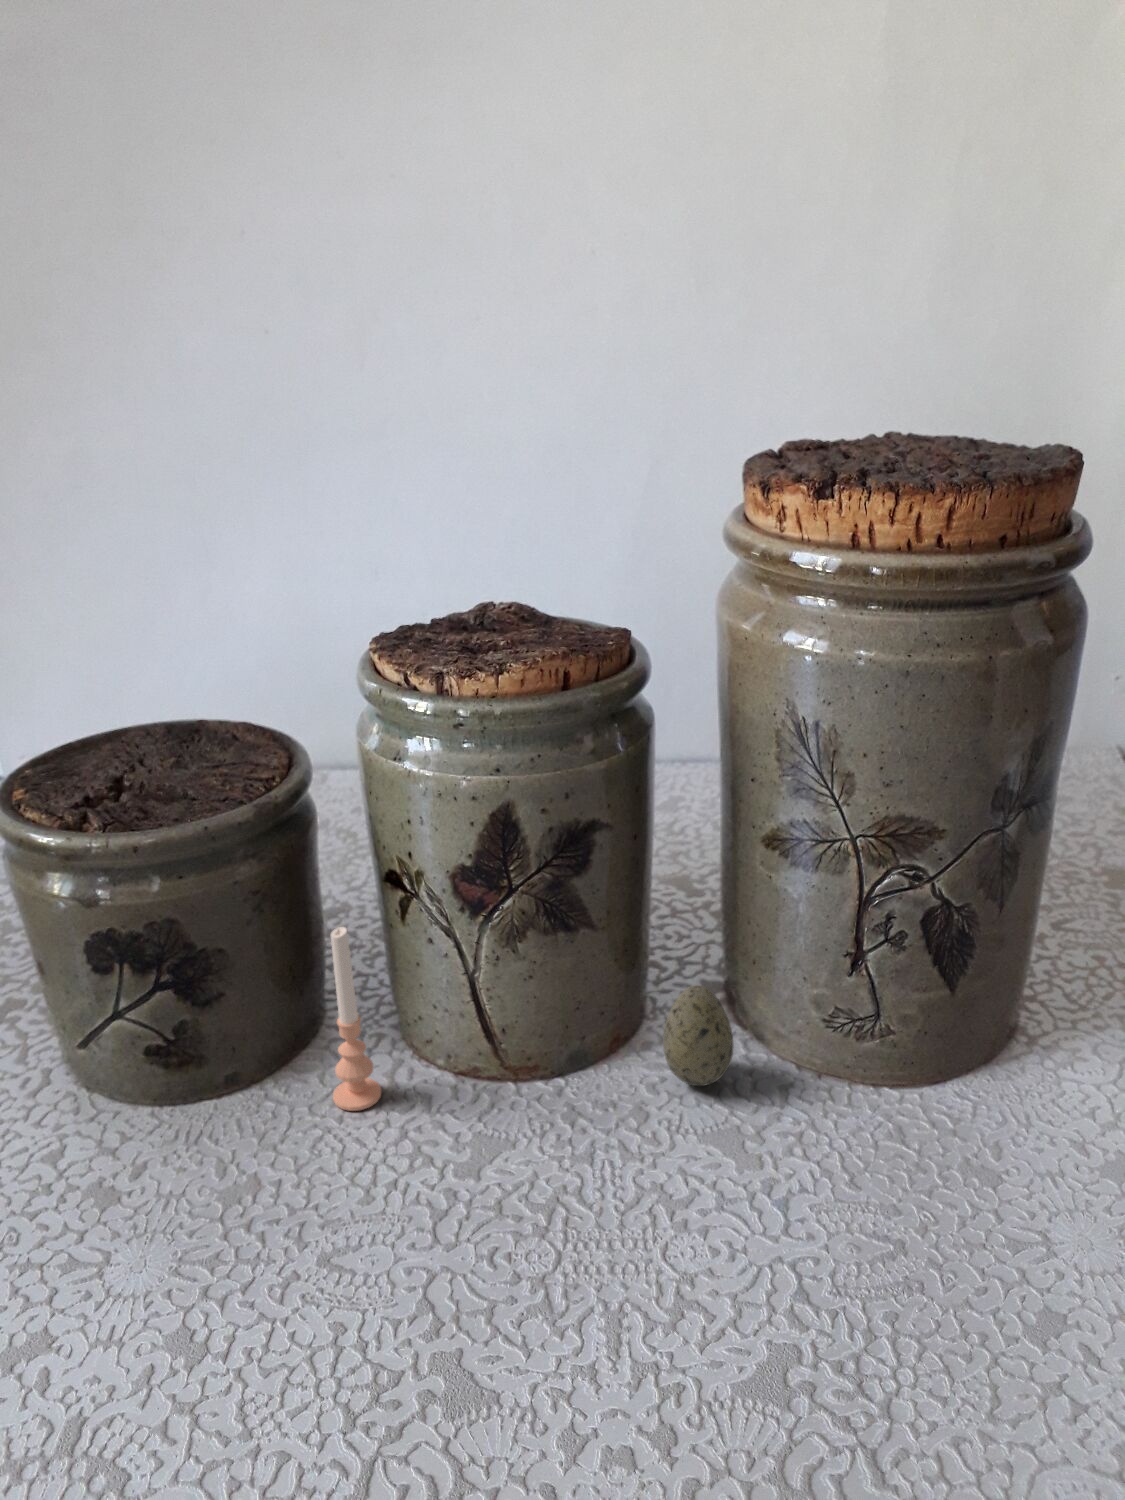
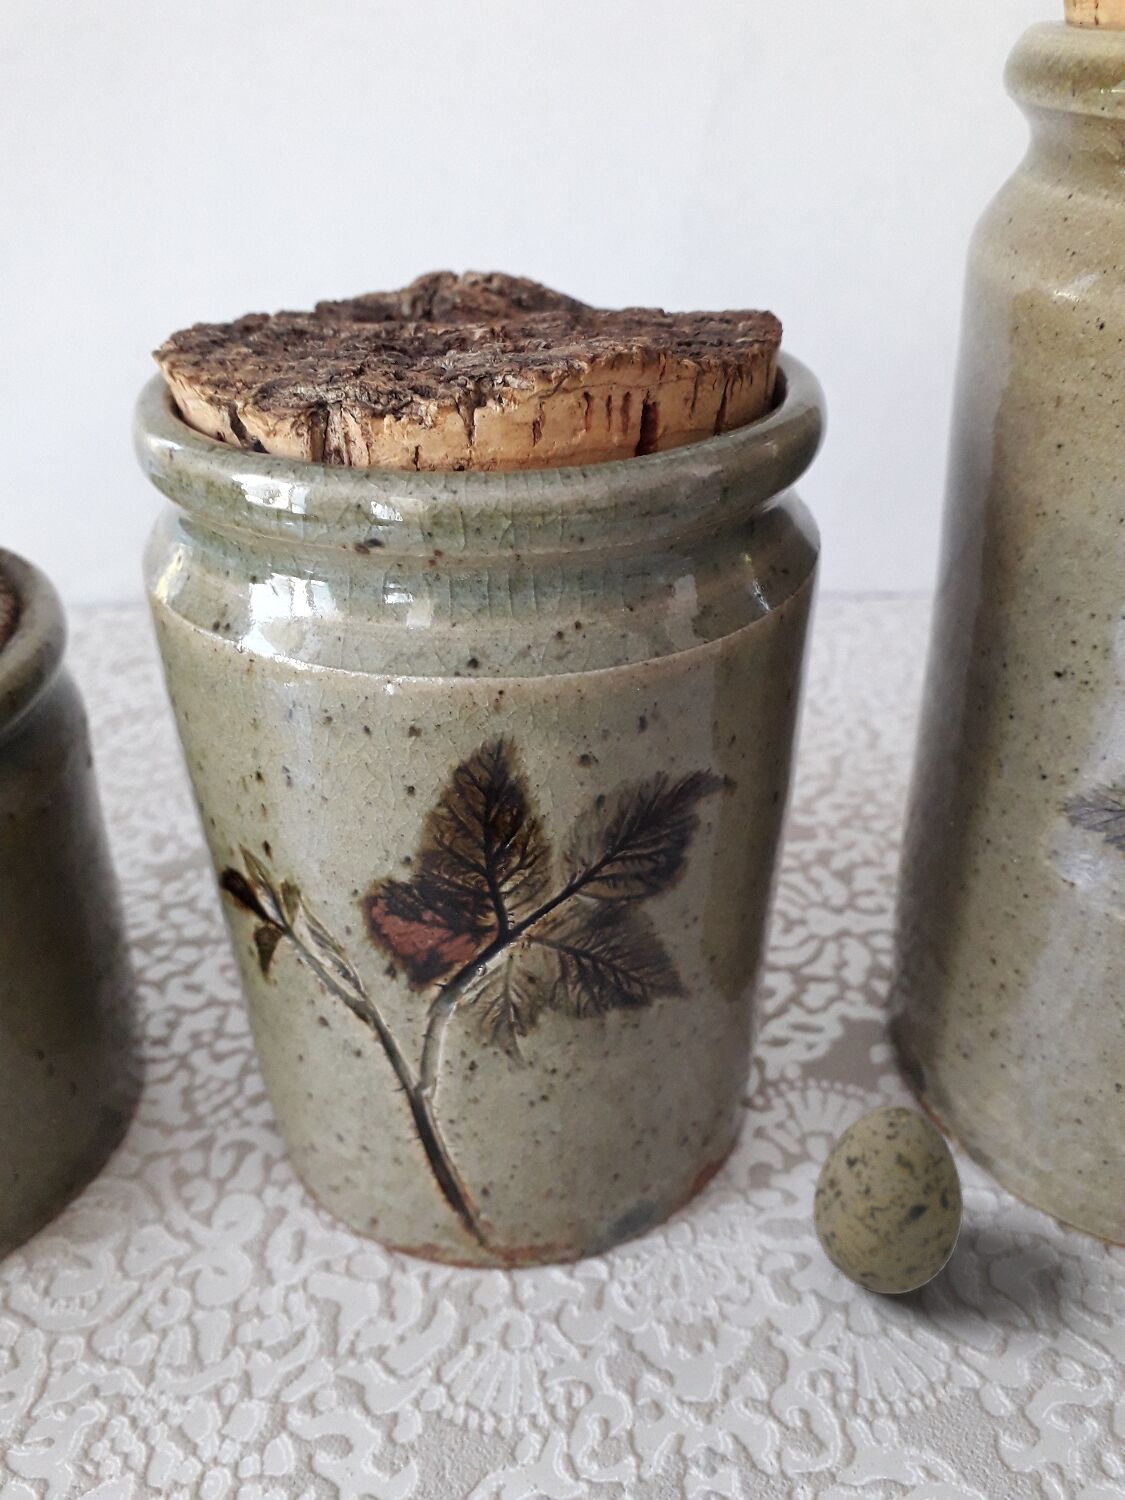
candle: present [331,927,381,1111] -> none [92,1006,235,1357]

